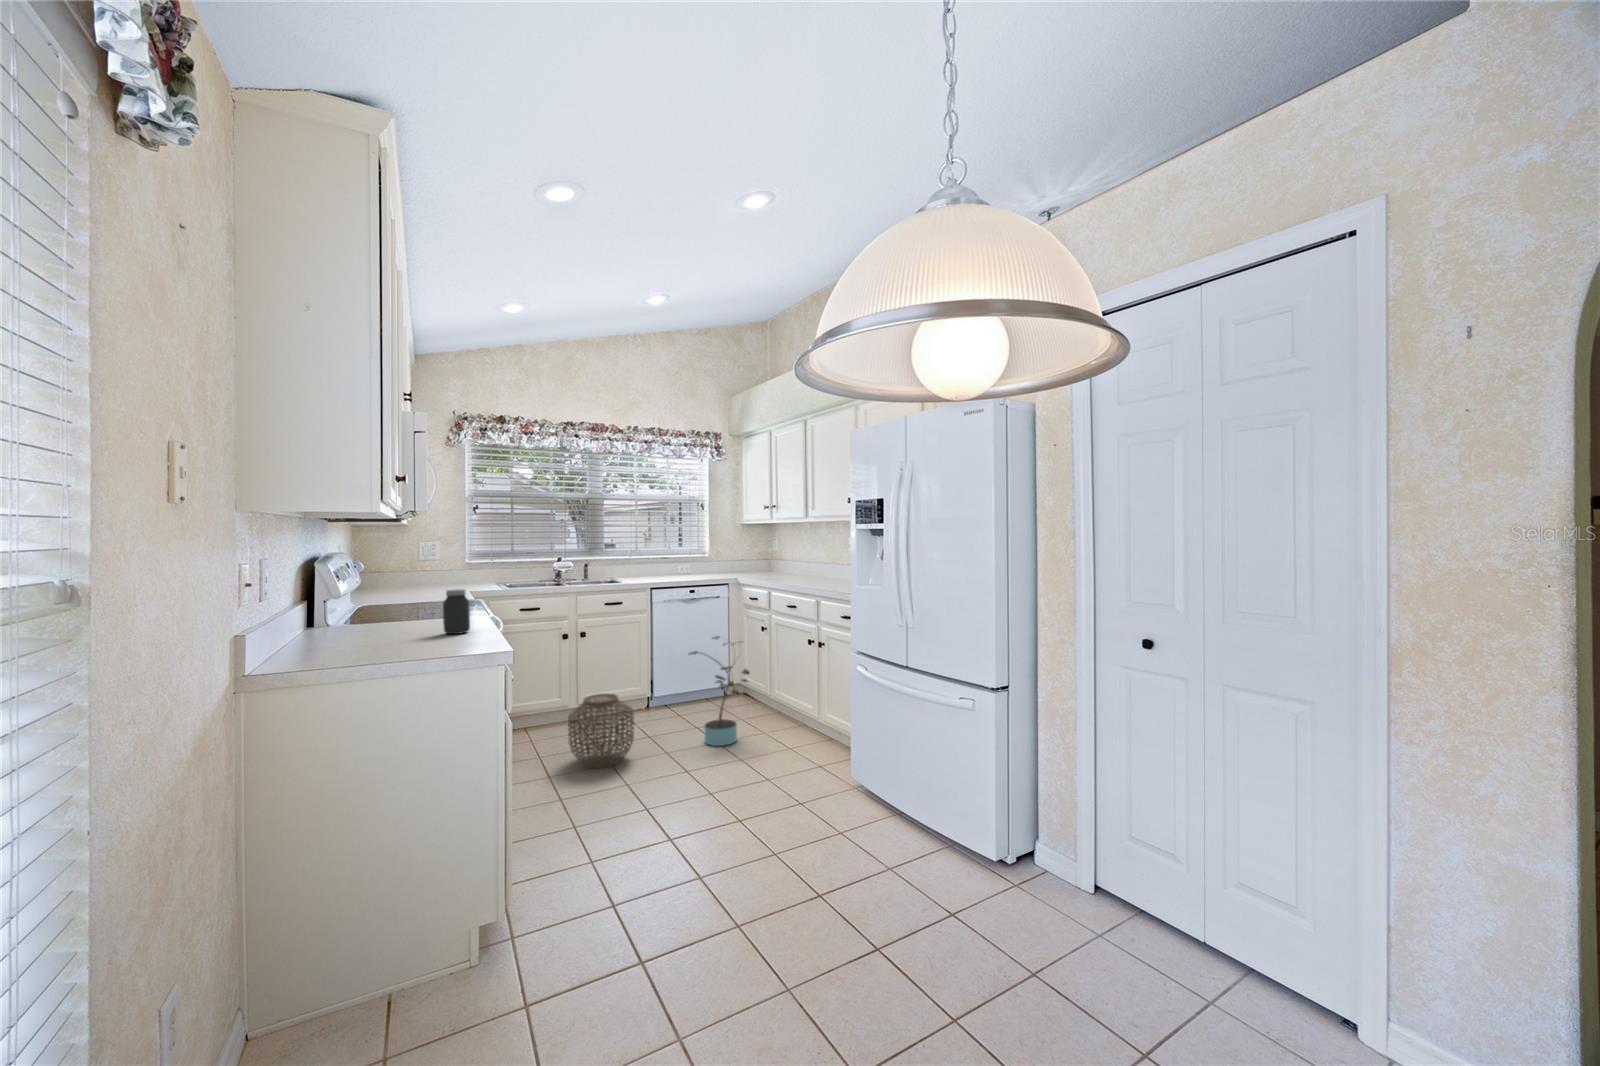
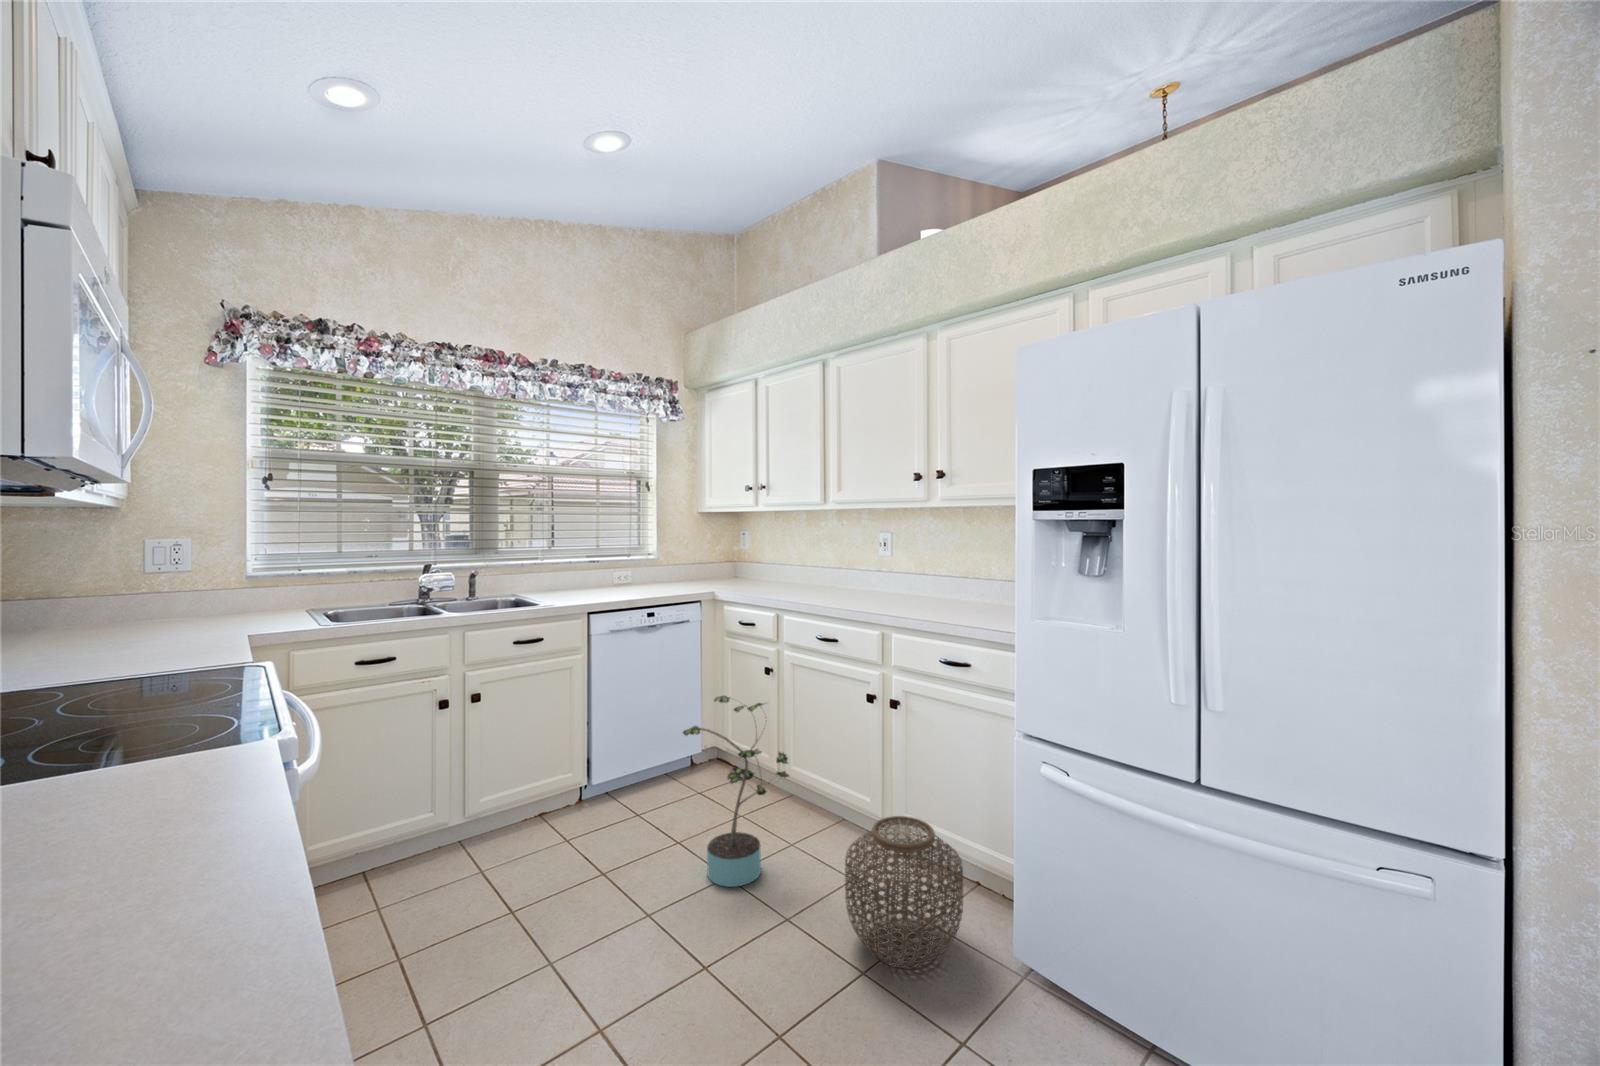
jar: present [443,589,470,634] -> none [88,715,210,897]
woven basket: present [568,694,634,769] -> present [845,816,963,968]

